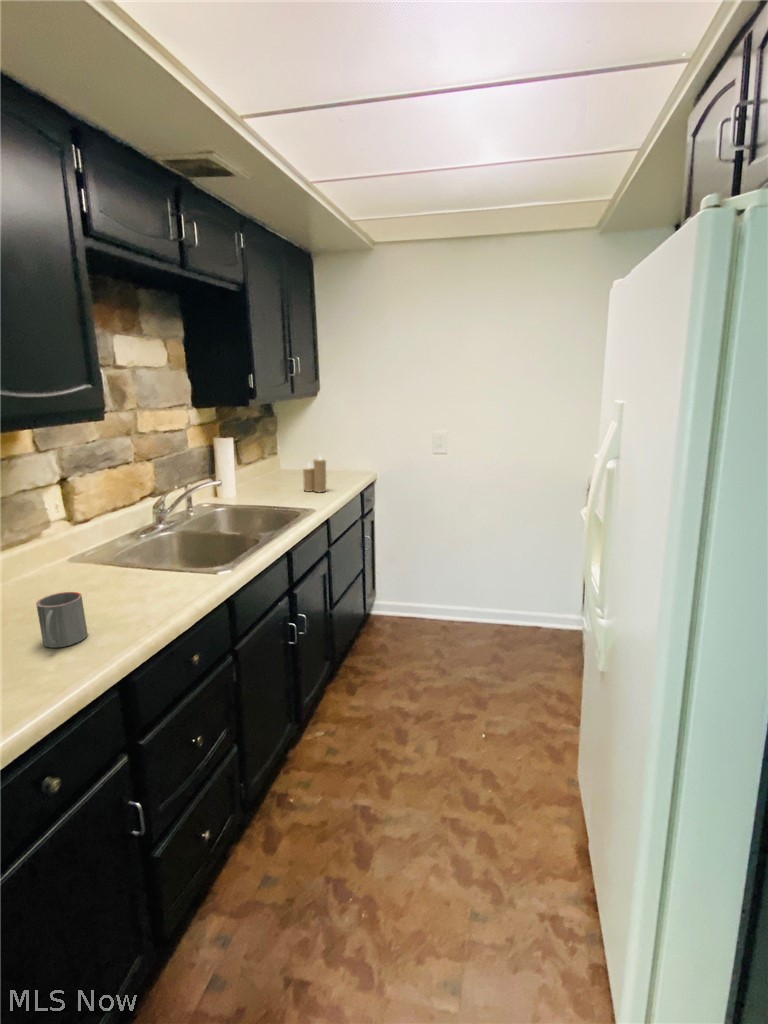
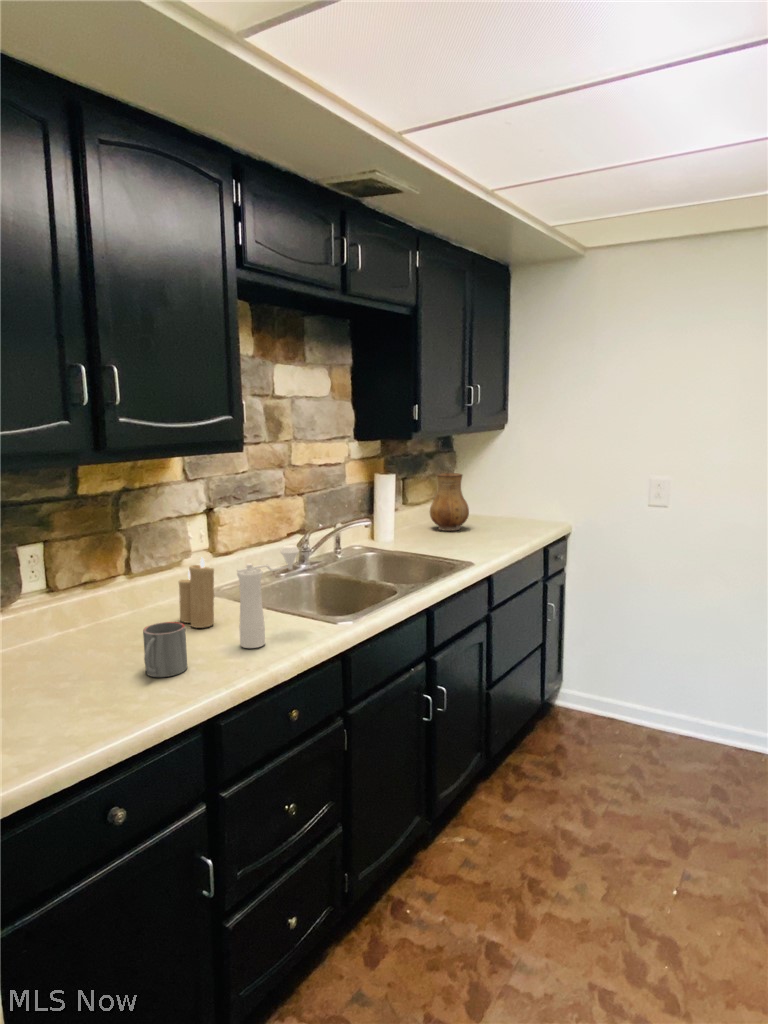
ceramic pitcher: none [262,434,296,484] -> present [430,473,469,531]
candle: present [303,456,326,492] -> present [179,558,214,628]
pepper mill: none [124,507,181,607] -> present [237,545,299,648]

